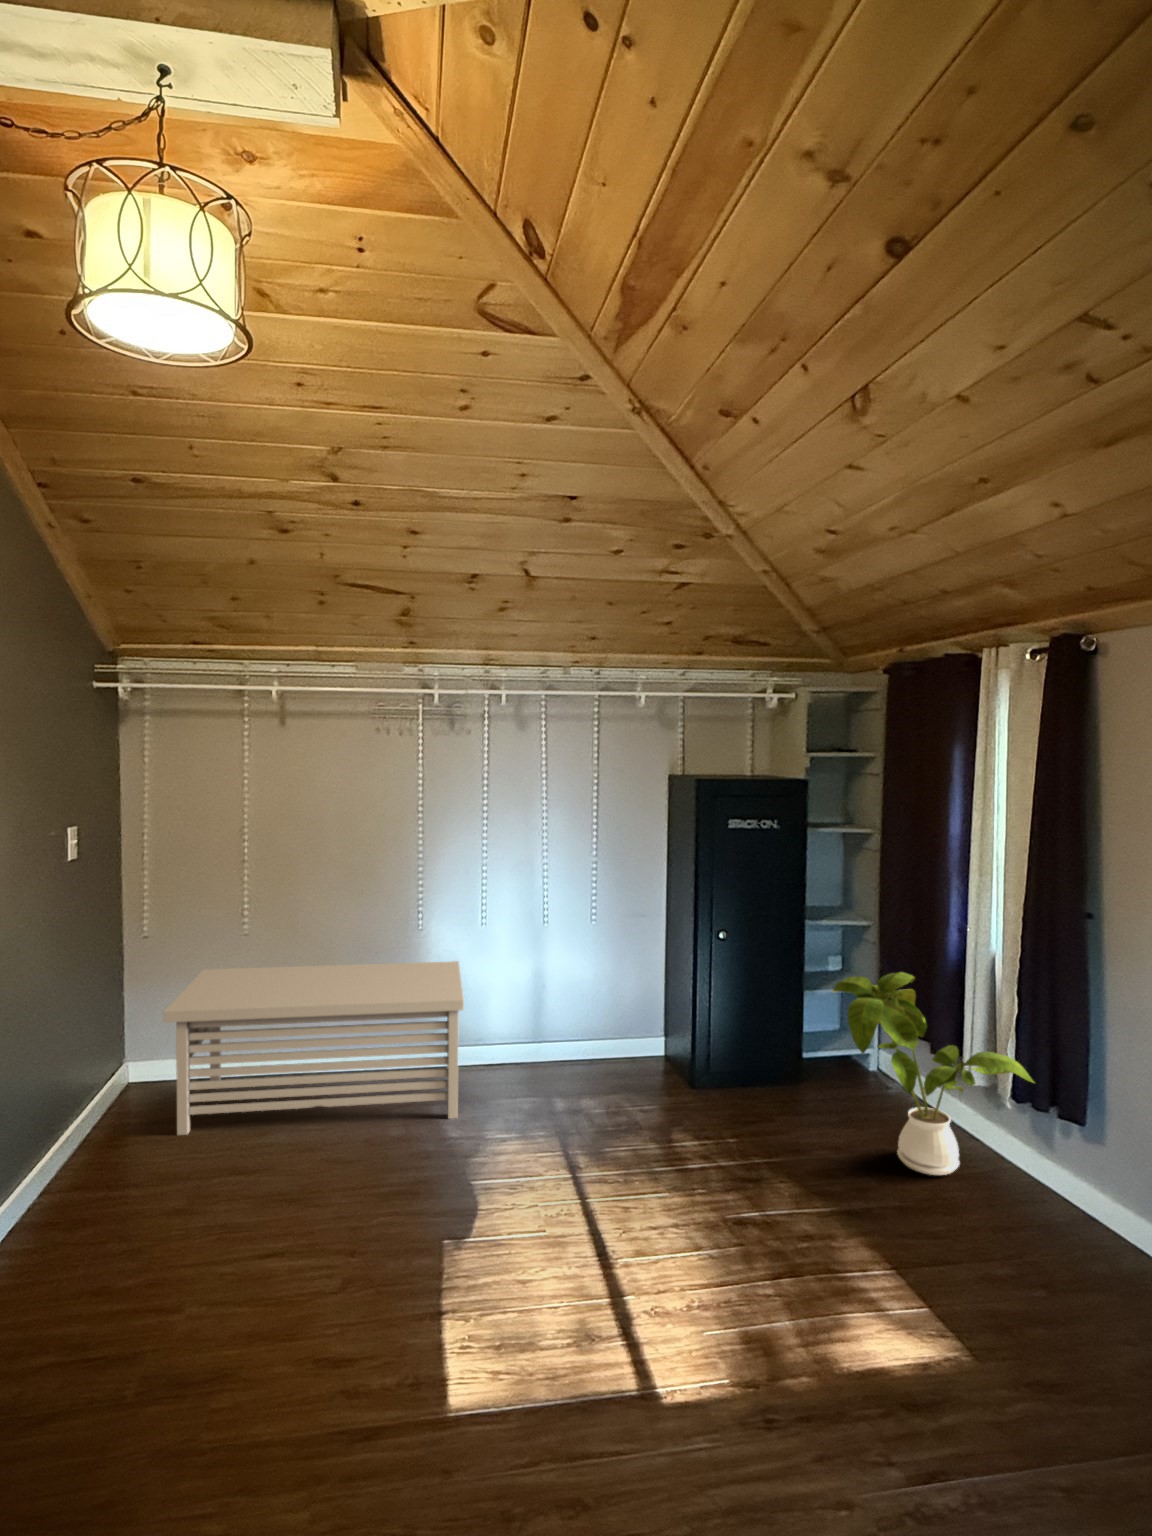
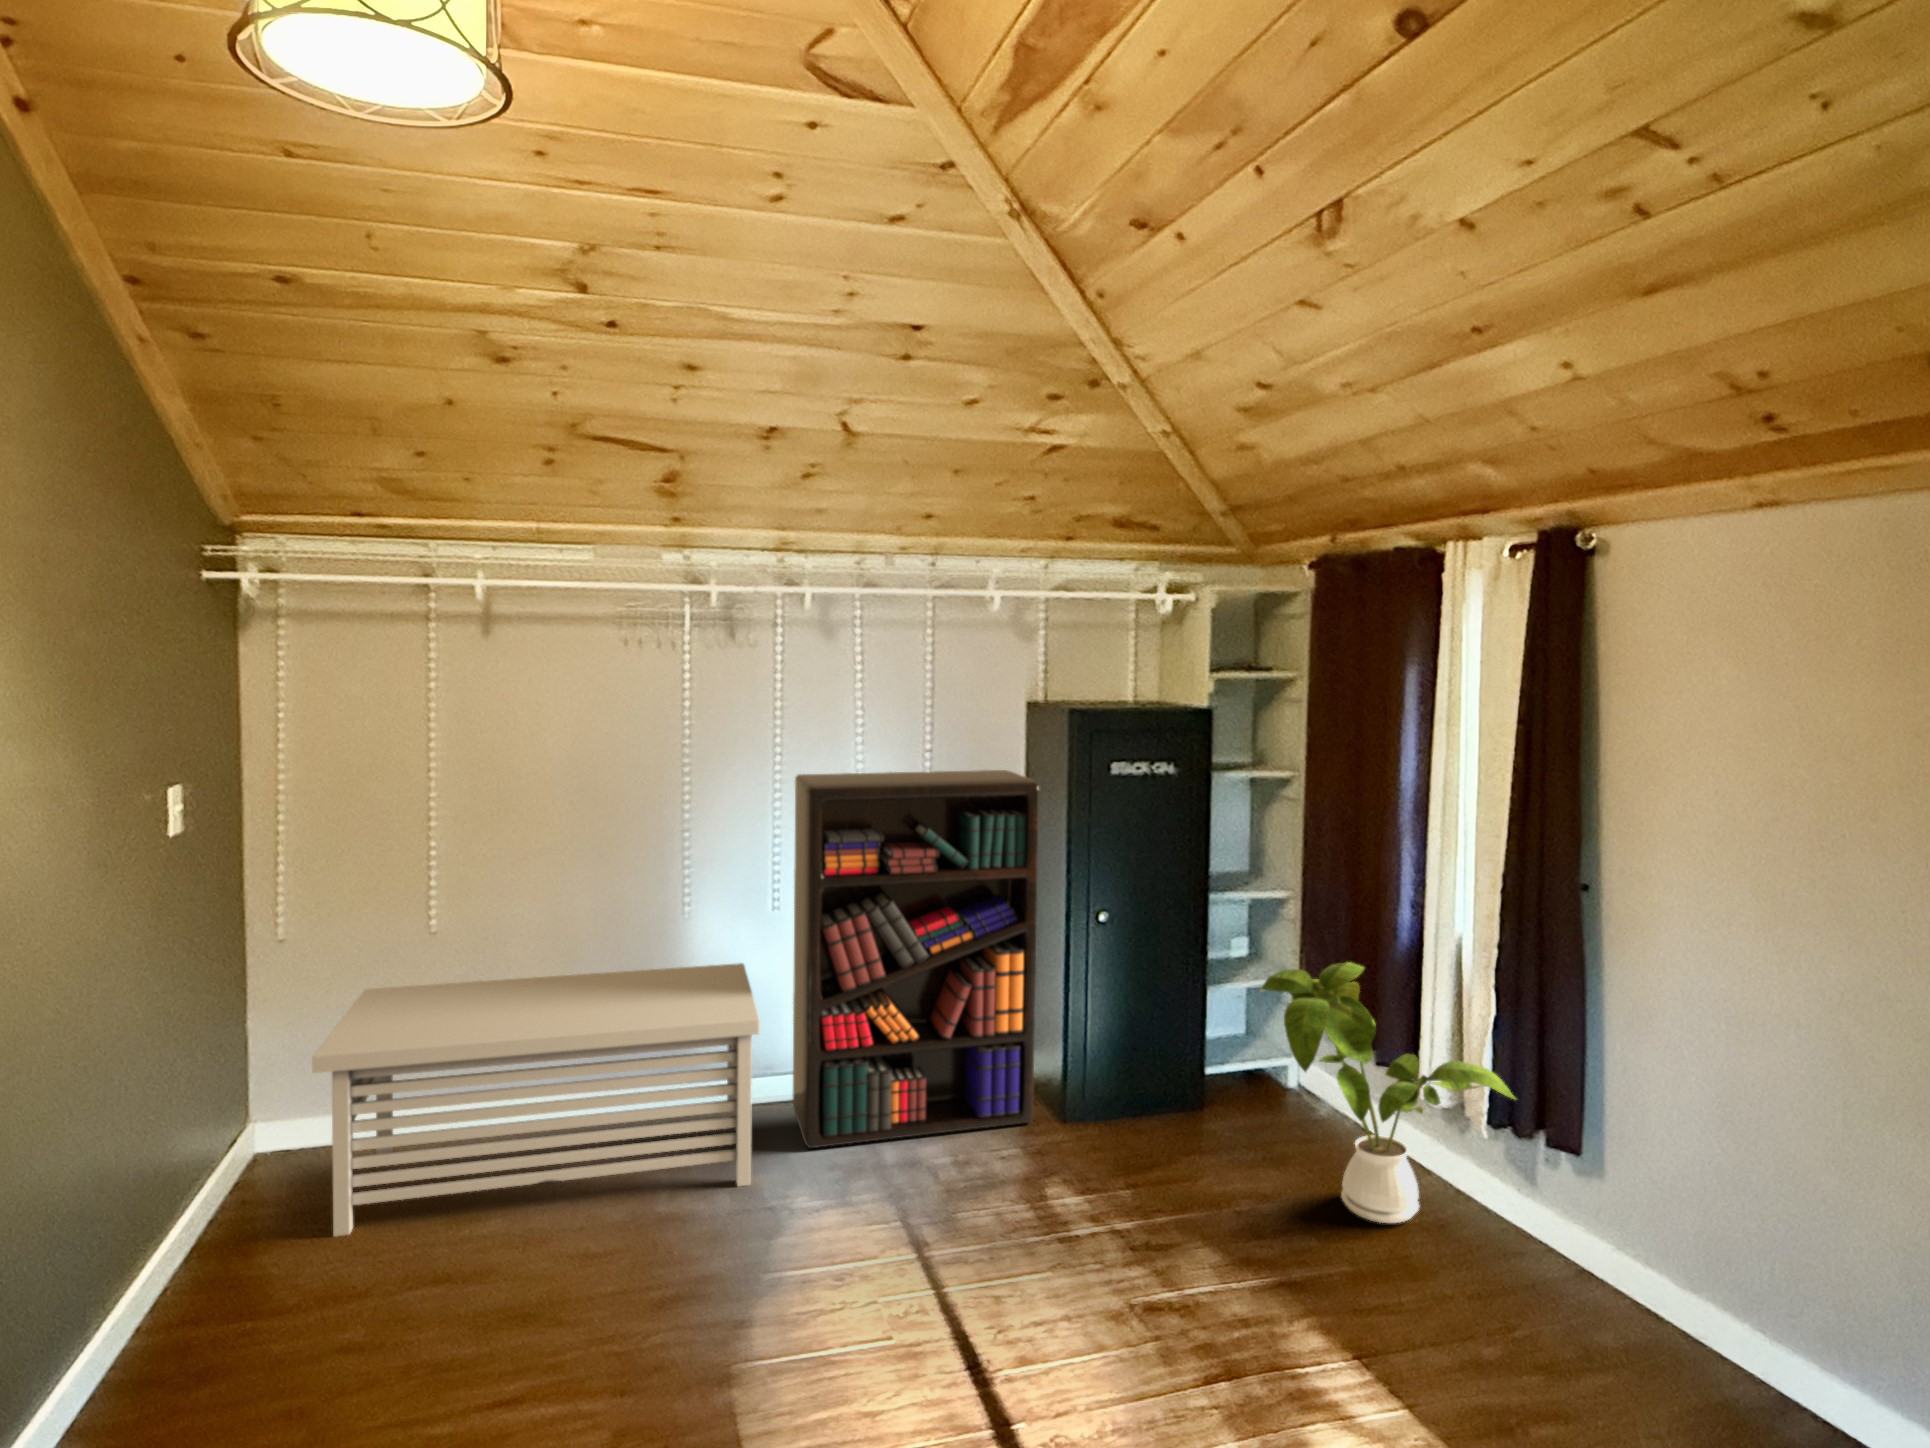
bookshelf: none [493,825,670,1095] -> present [793,770,1039,1148]

